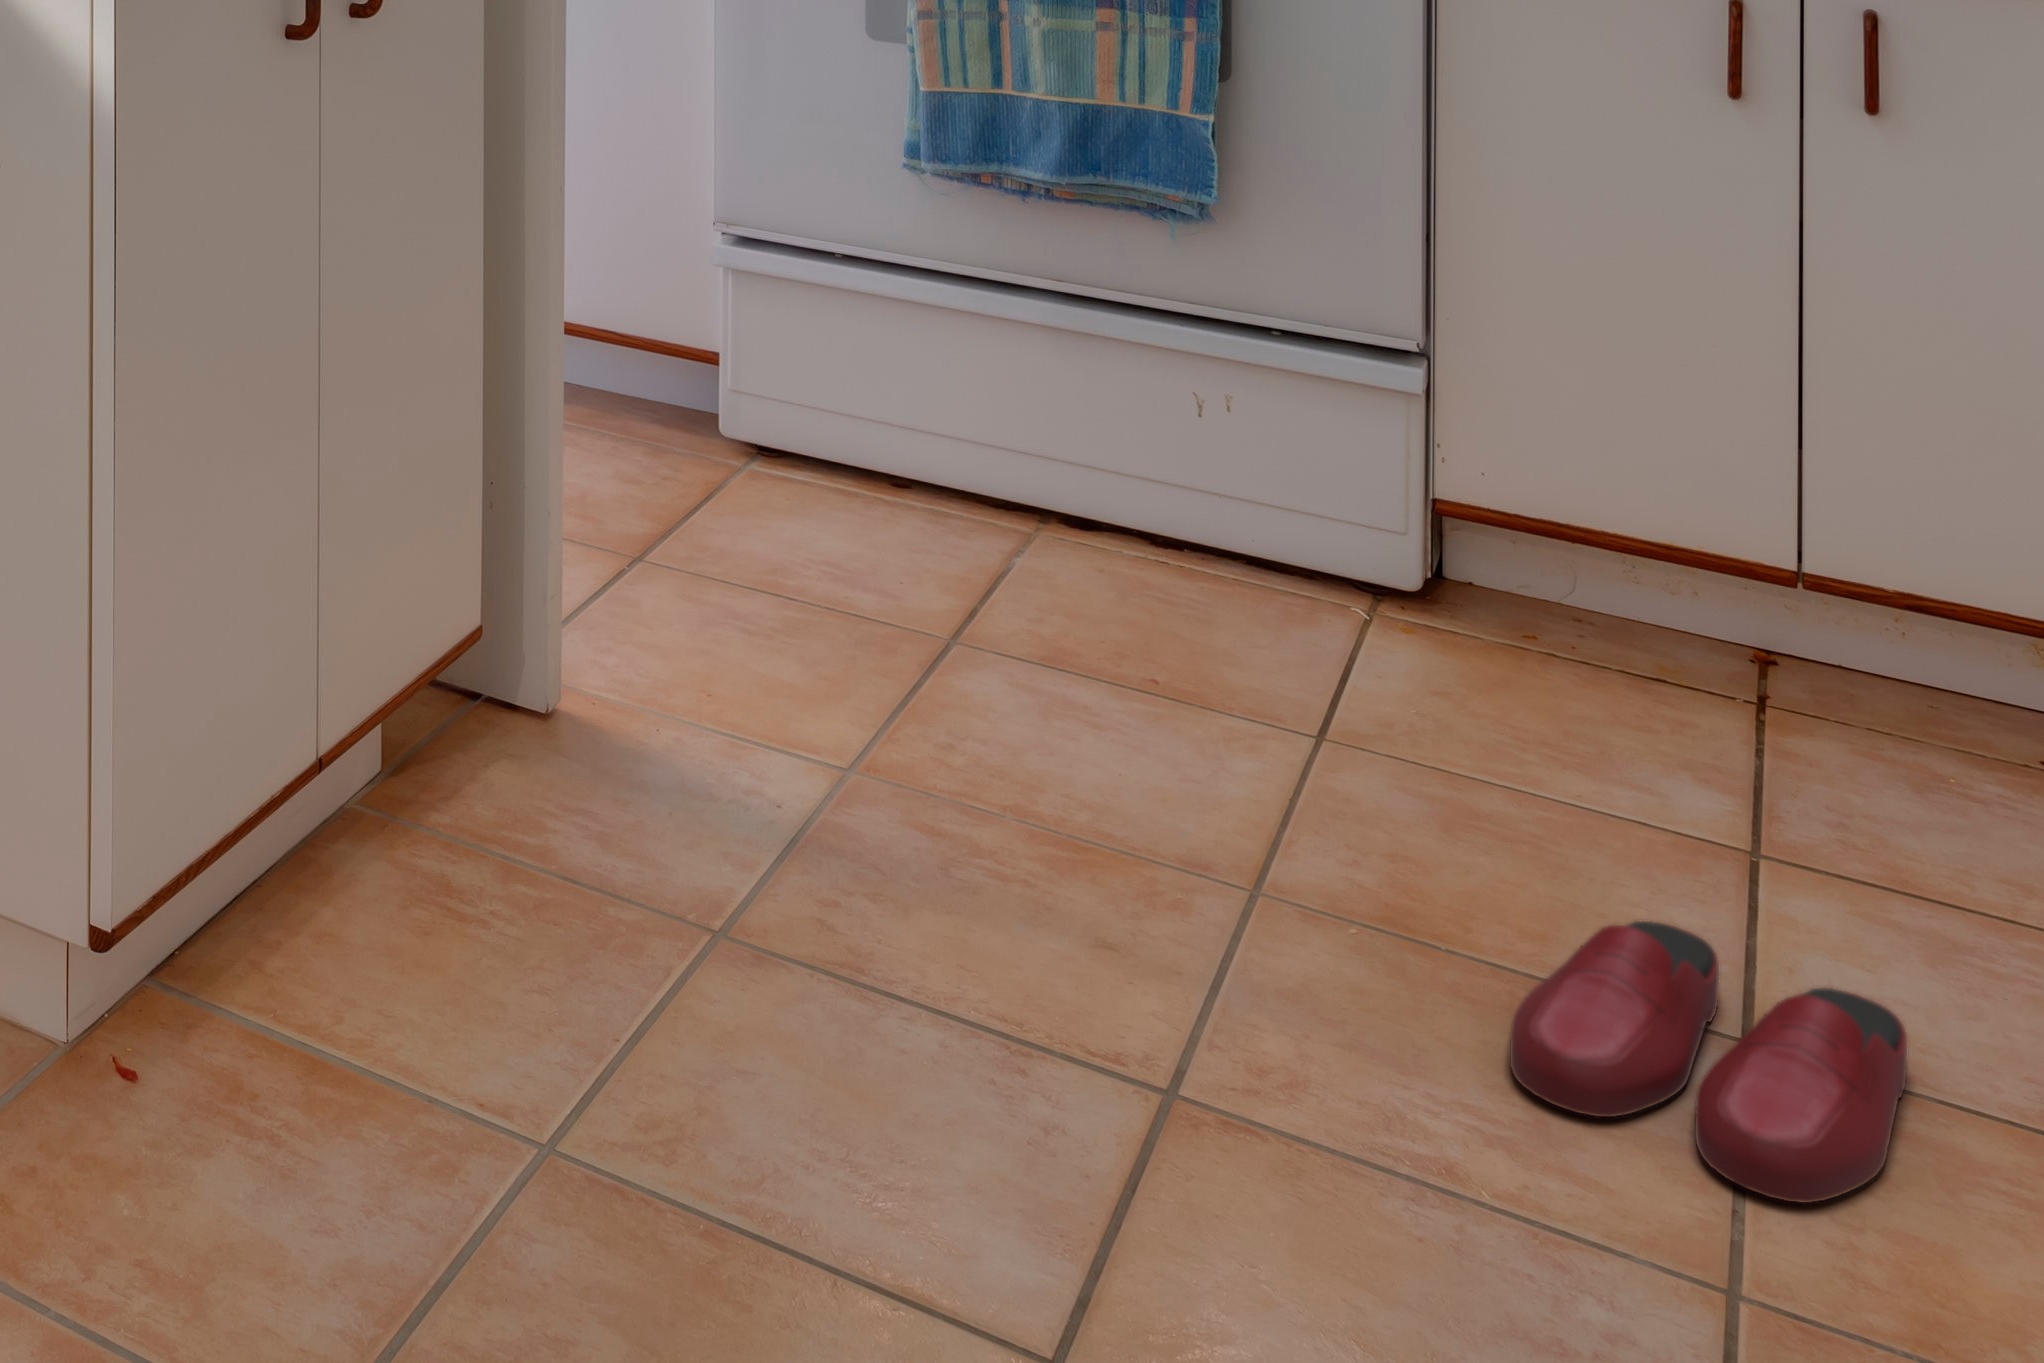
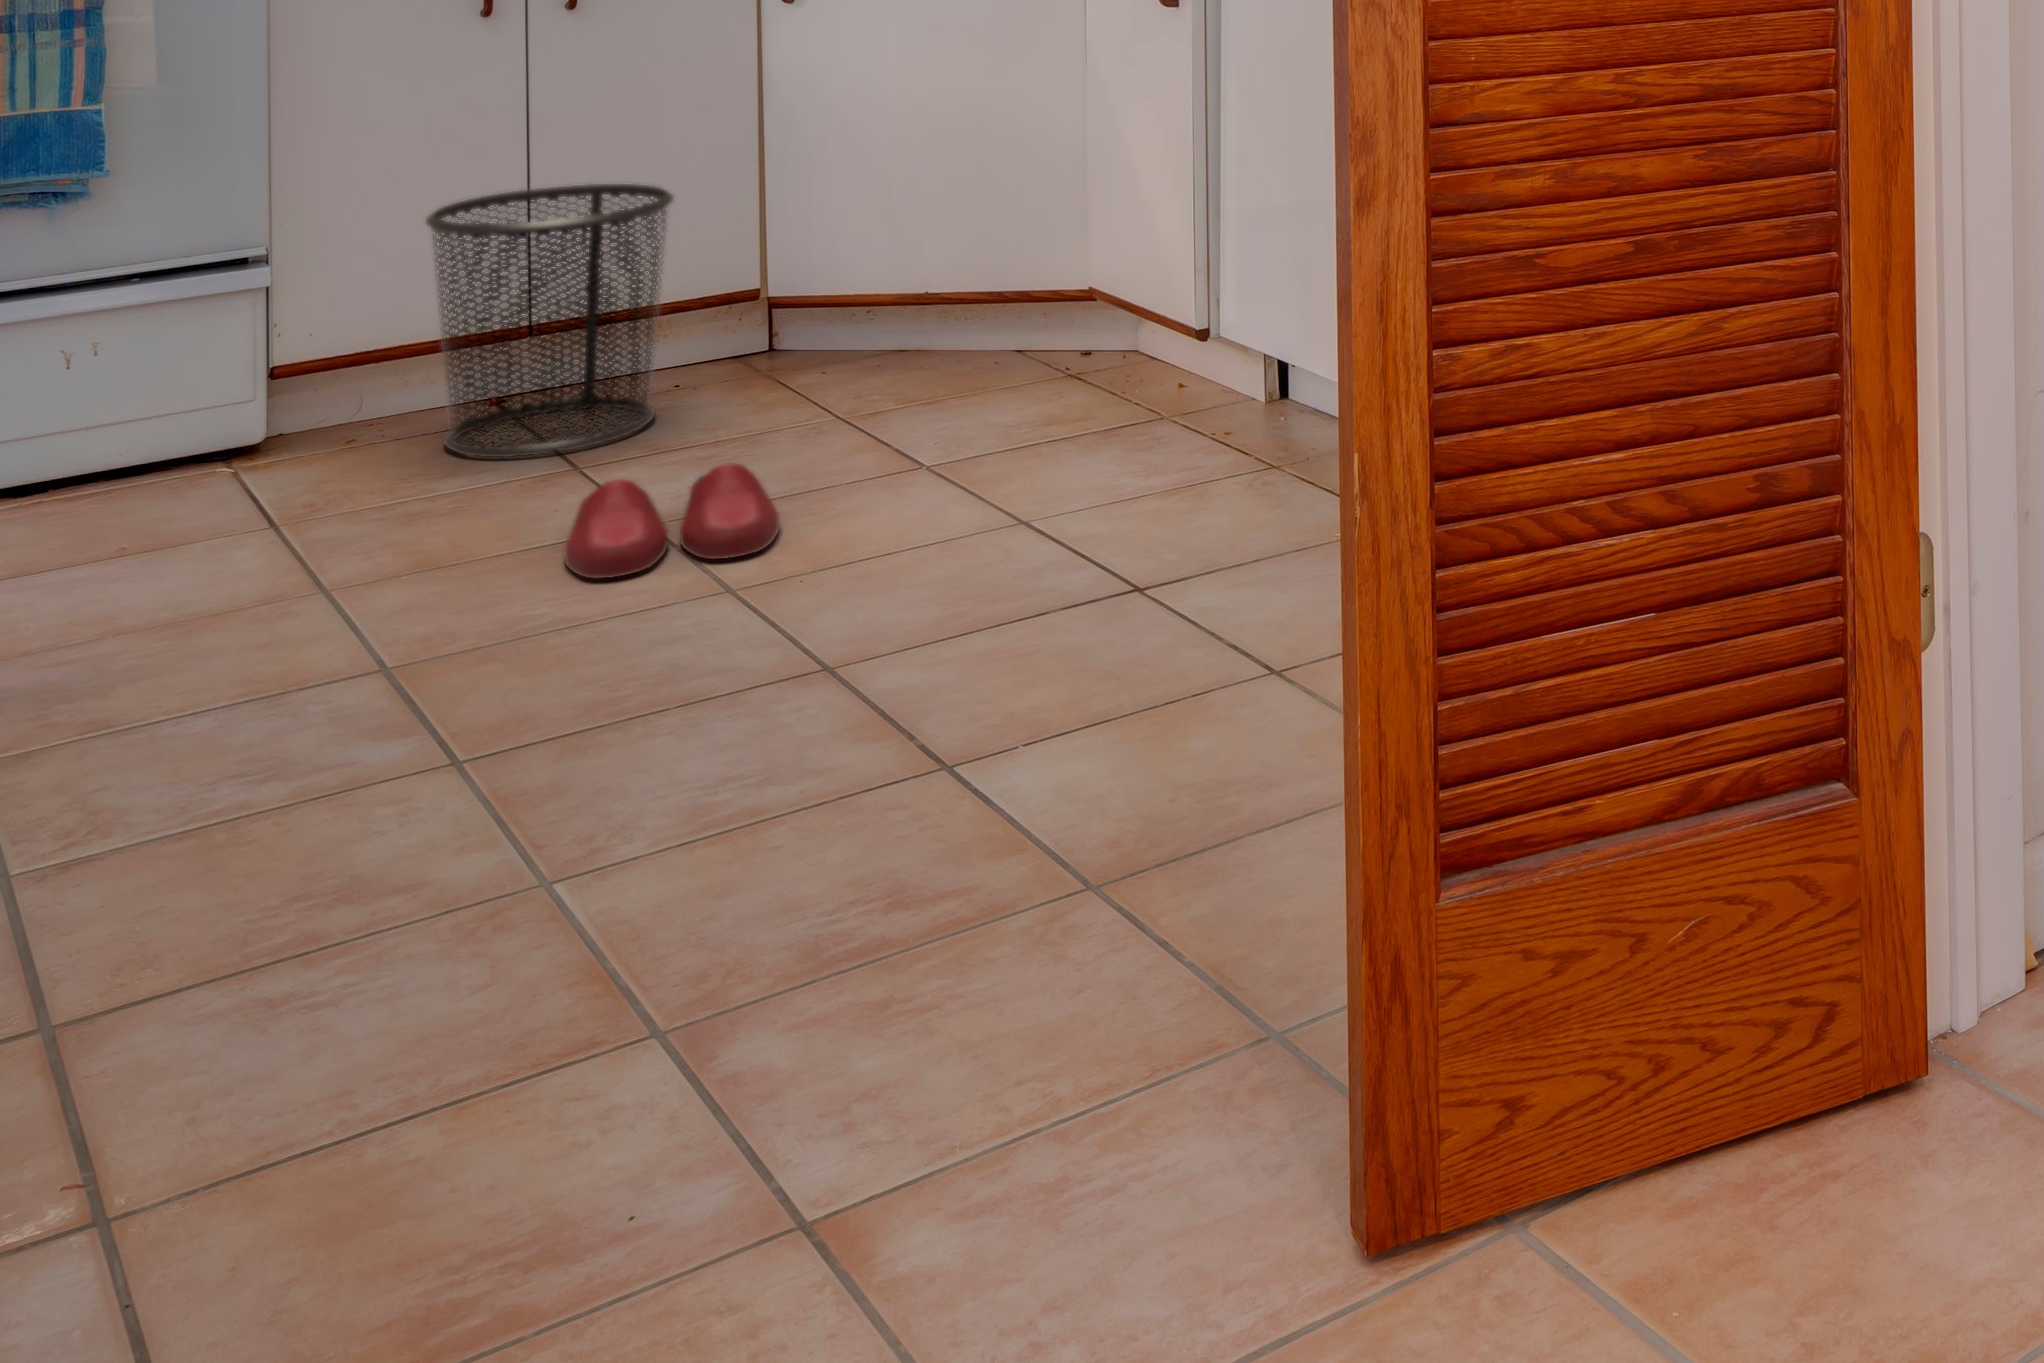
waste bin: none [1576,362,1971,826] -> present [426,184,673,457]

